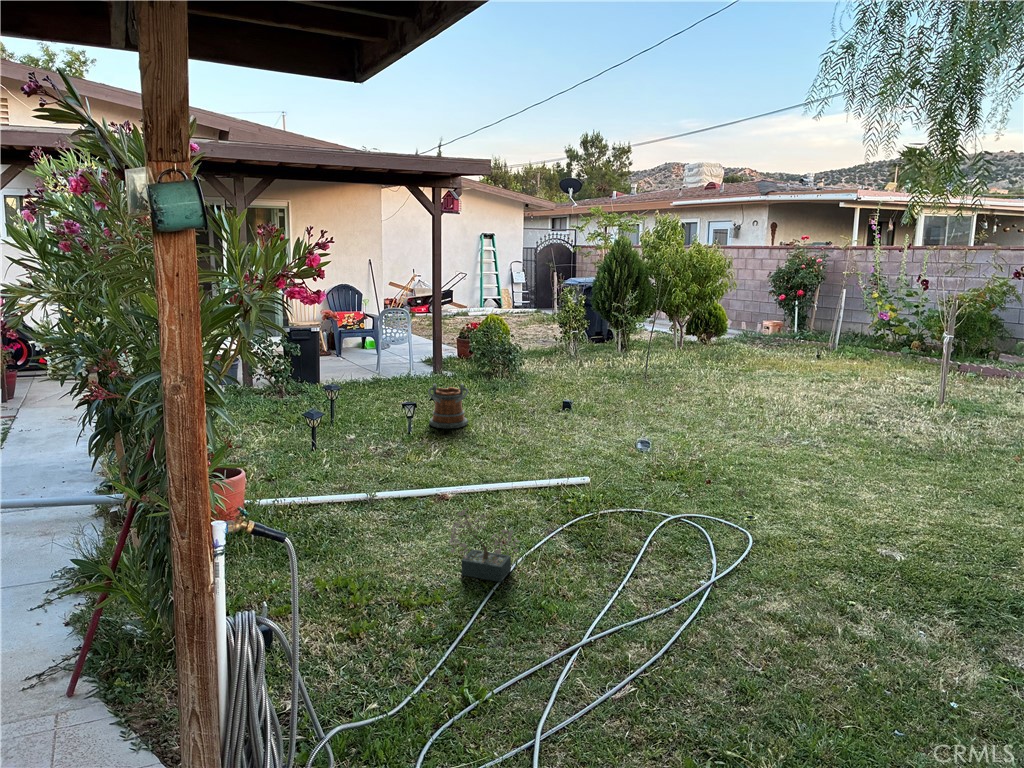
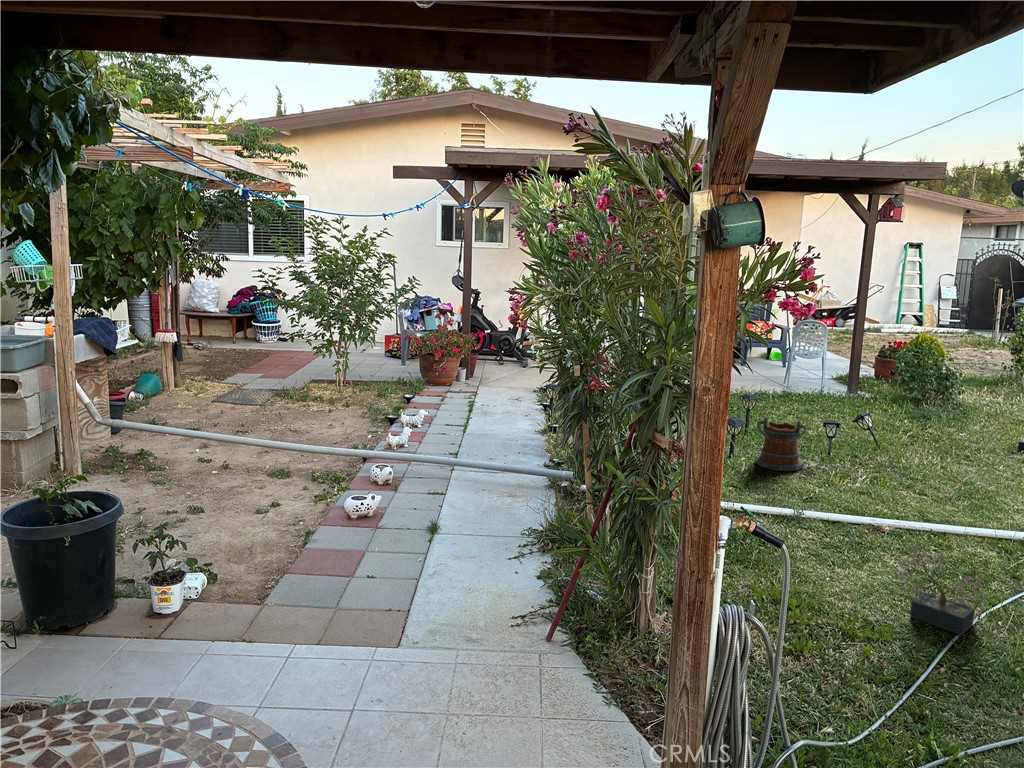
bucket: present [428,384,468,428] -> present [755,417,807,471]

